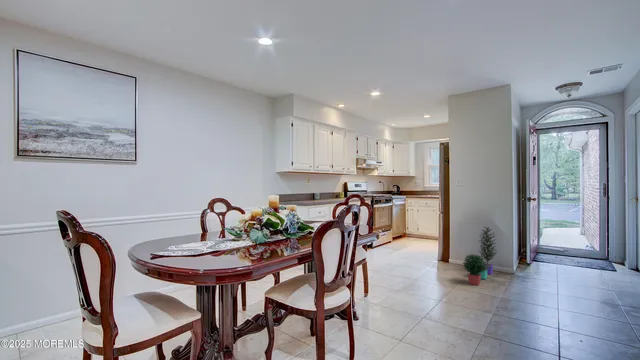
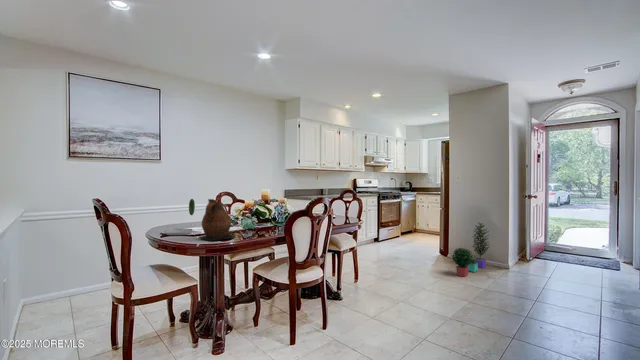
plate: none [153,208,193,255] -> present [164,199,195,235]
ceramic pitcher: none [202,208,252,262] -> present [200,199,236,240]

